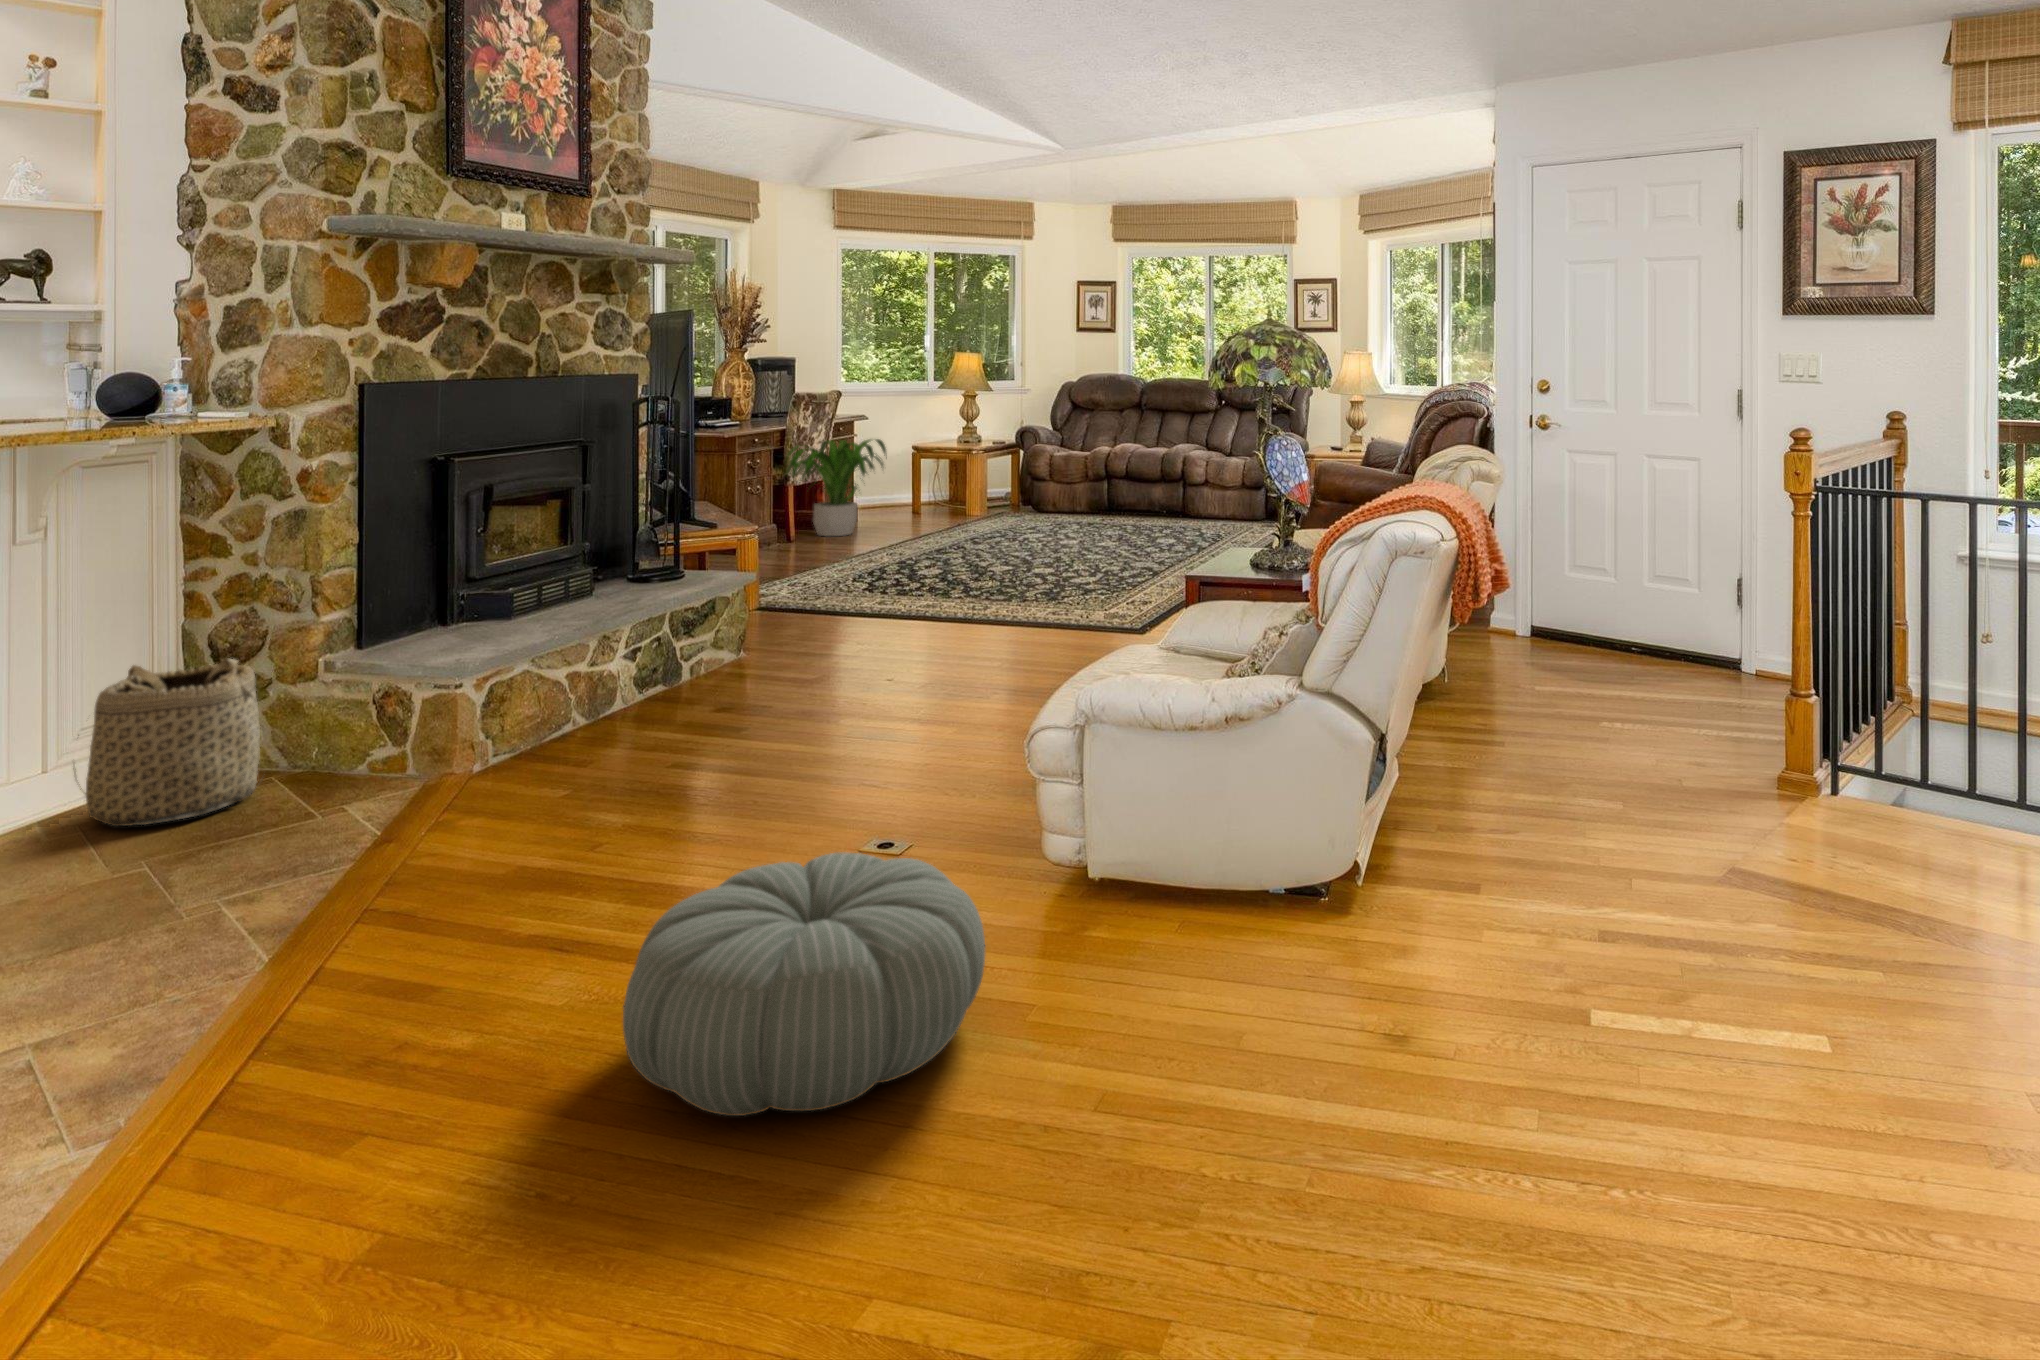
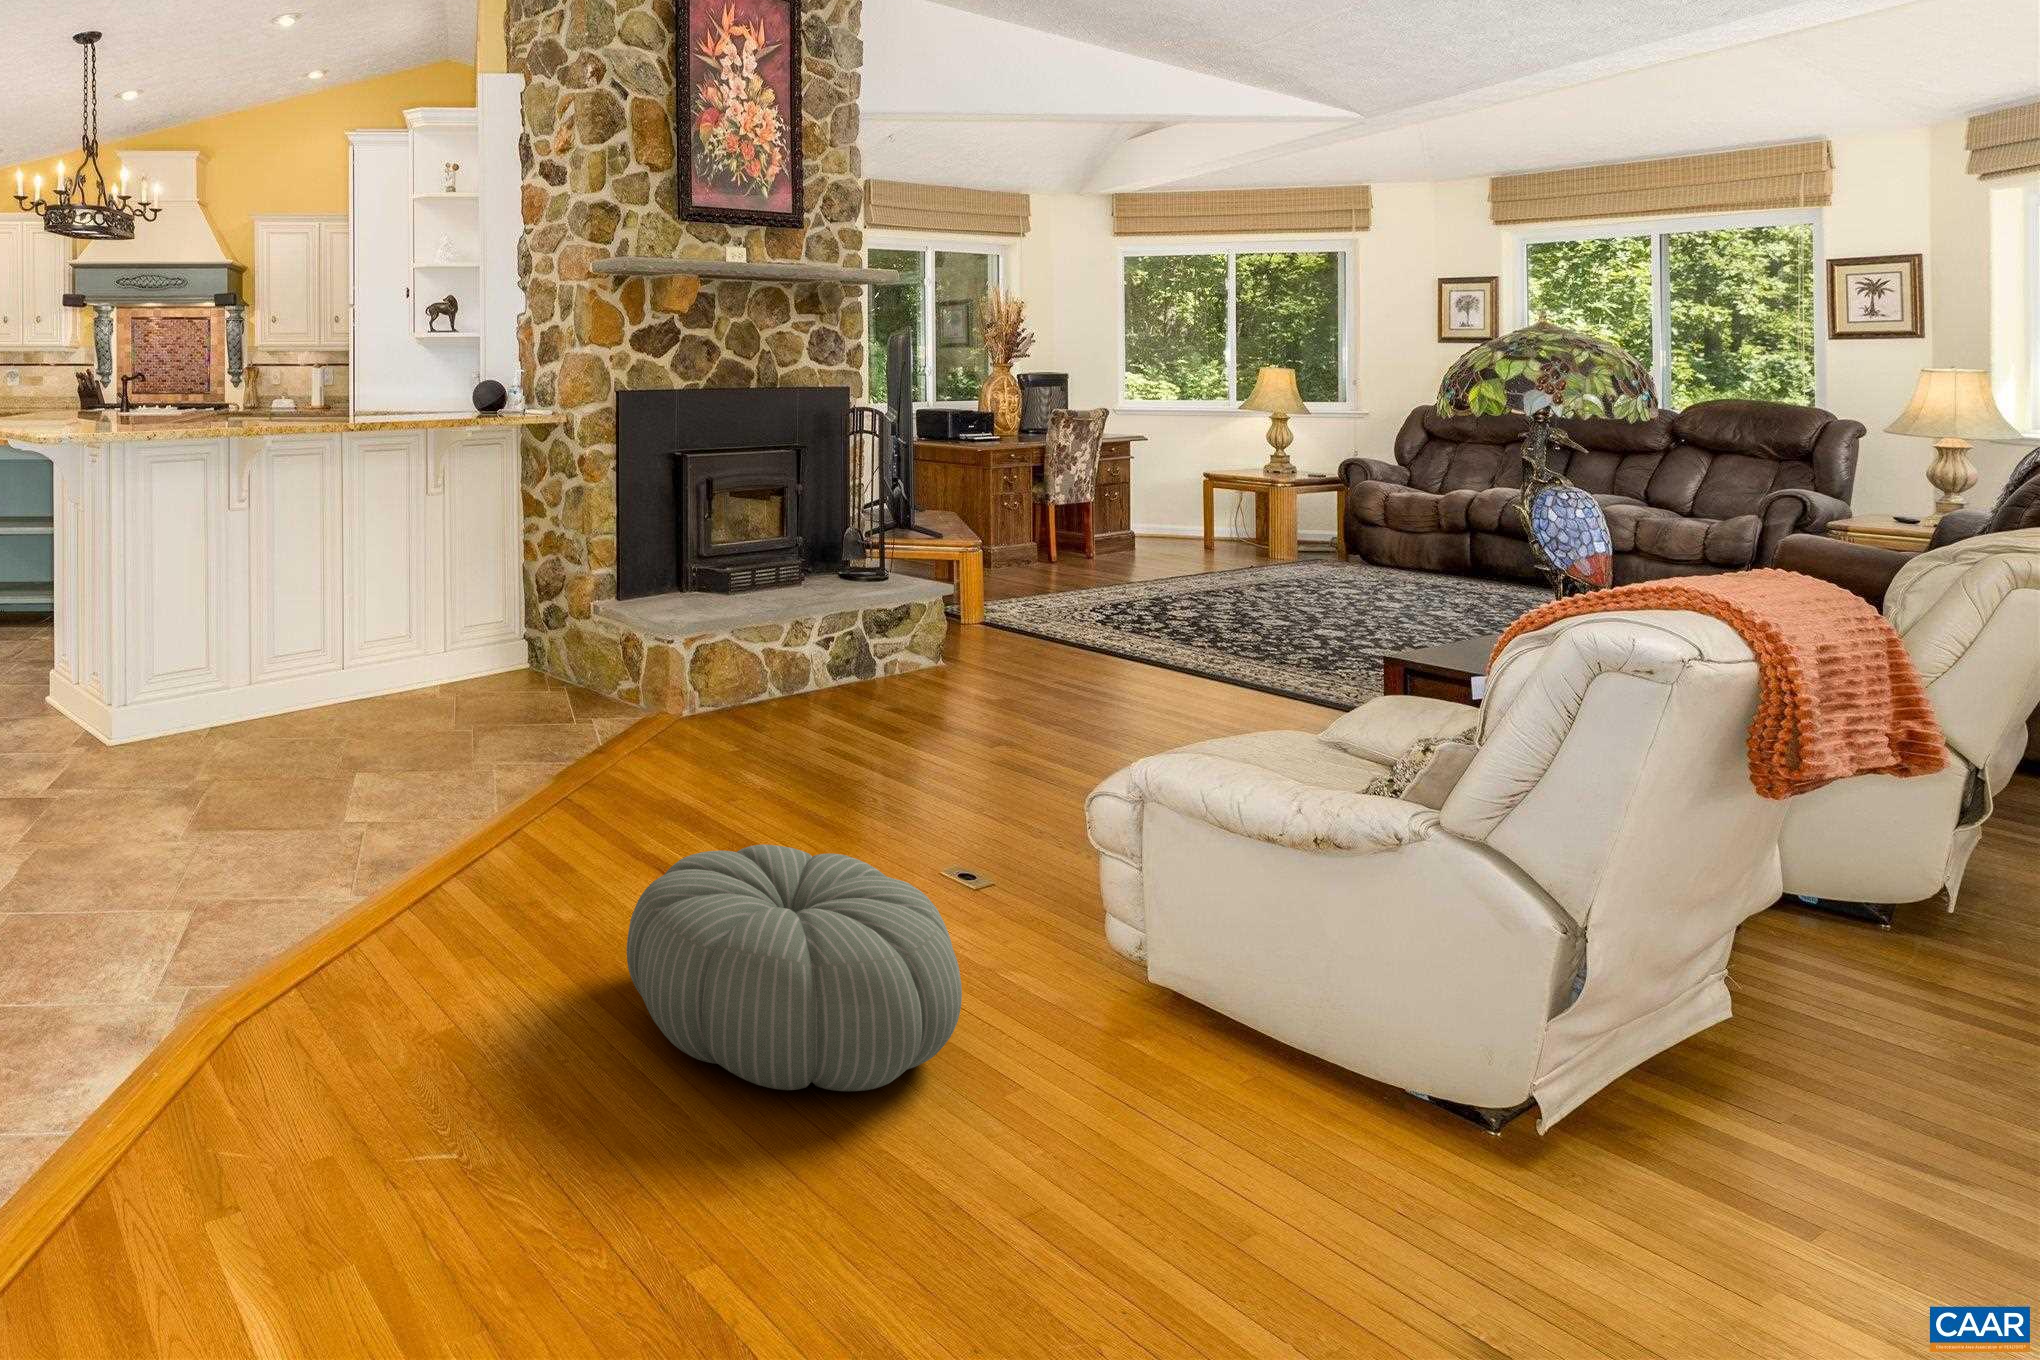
potted plant: present [787,439,887,536] -> none [1044,459,1159,562]
basket: present [73,658,260,826] -> none [455,587,549,704]

